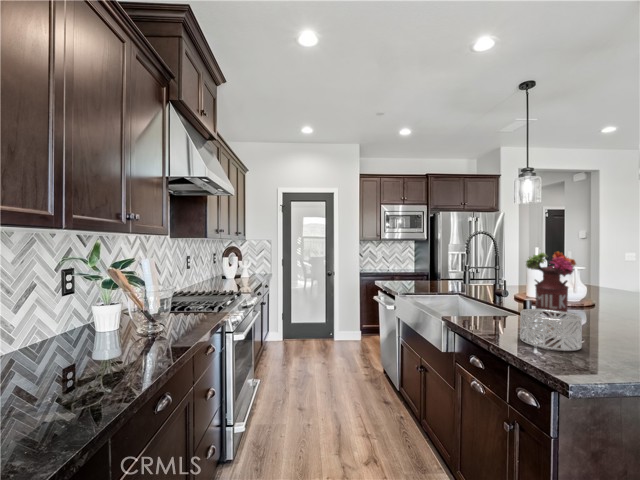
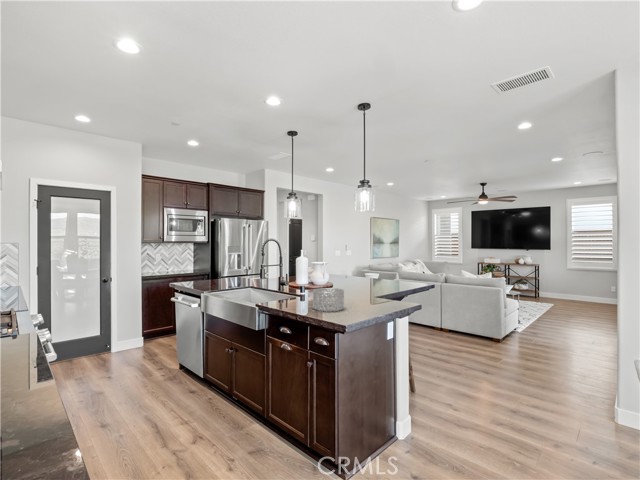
flower arrangement: present [526,252,576,315] -> none [302,251,330,293]

